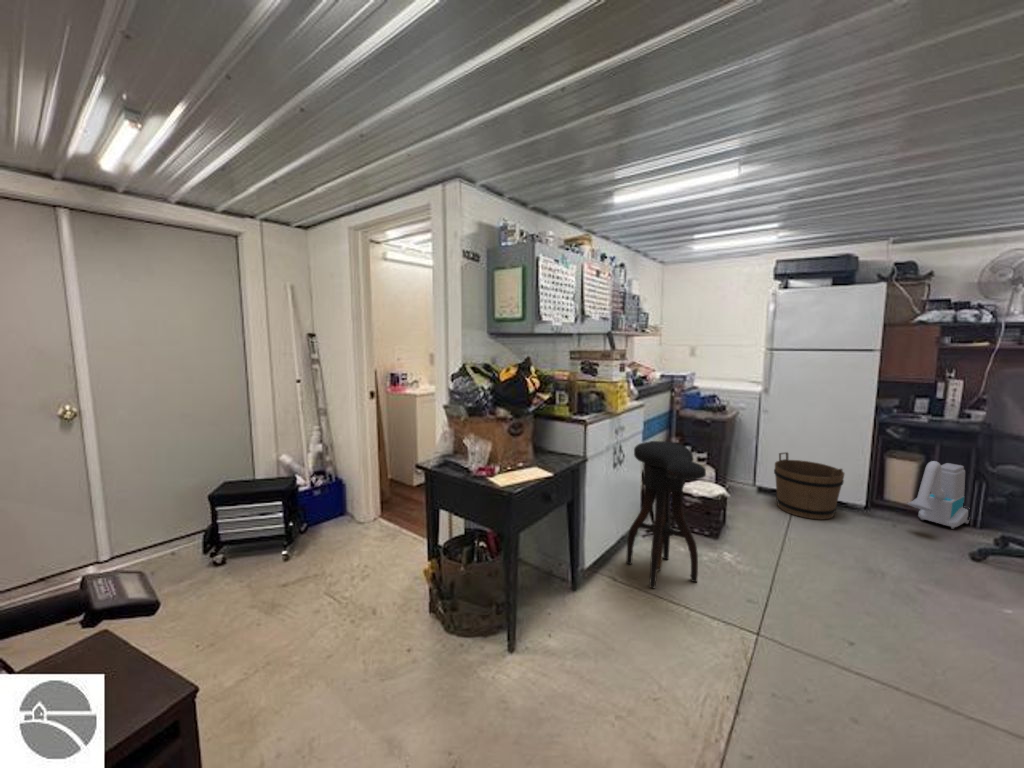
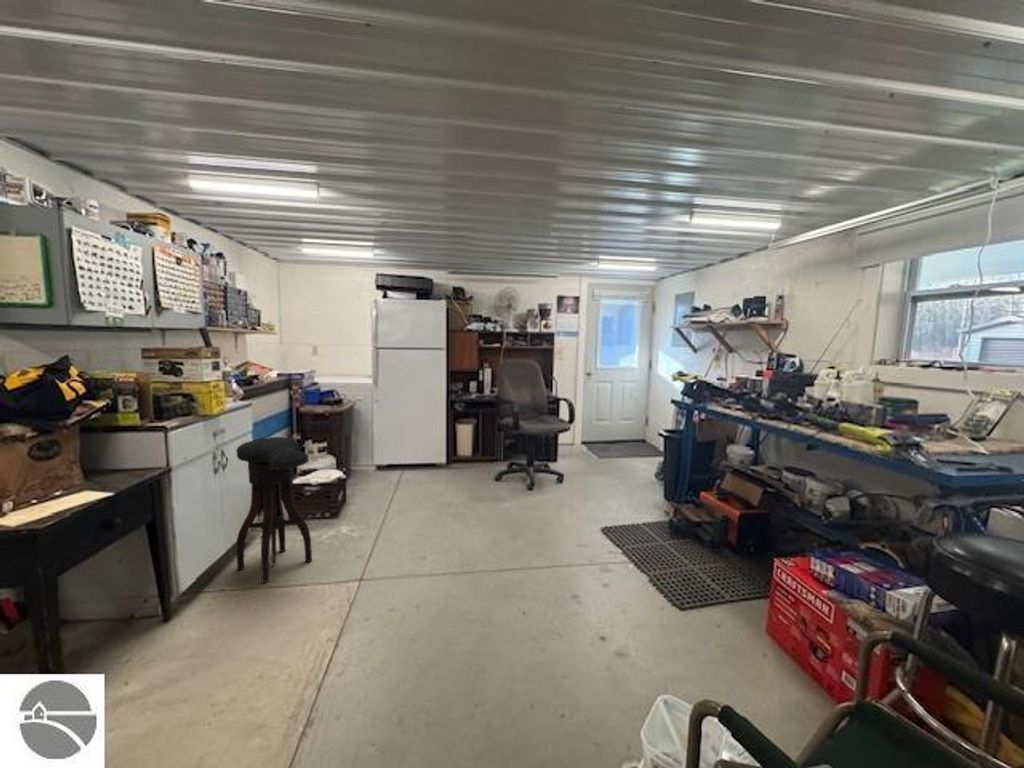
bucket: present [774,453,844,519] -> none [383,433,430,483]
vacuum cleaner: present [907,461,970,529] -> none [466,424,499,467]

